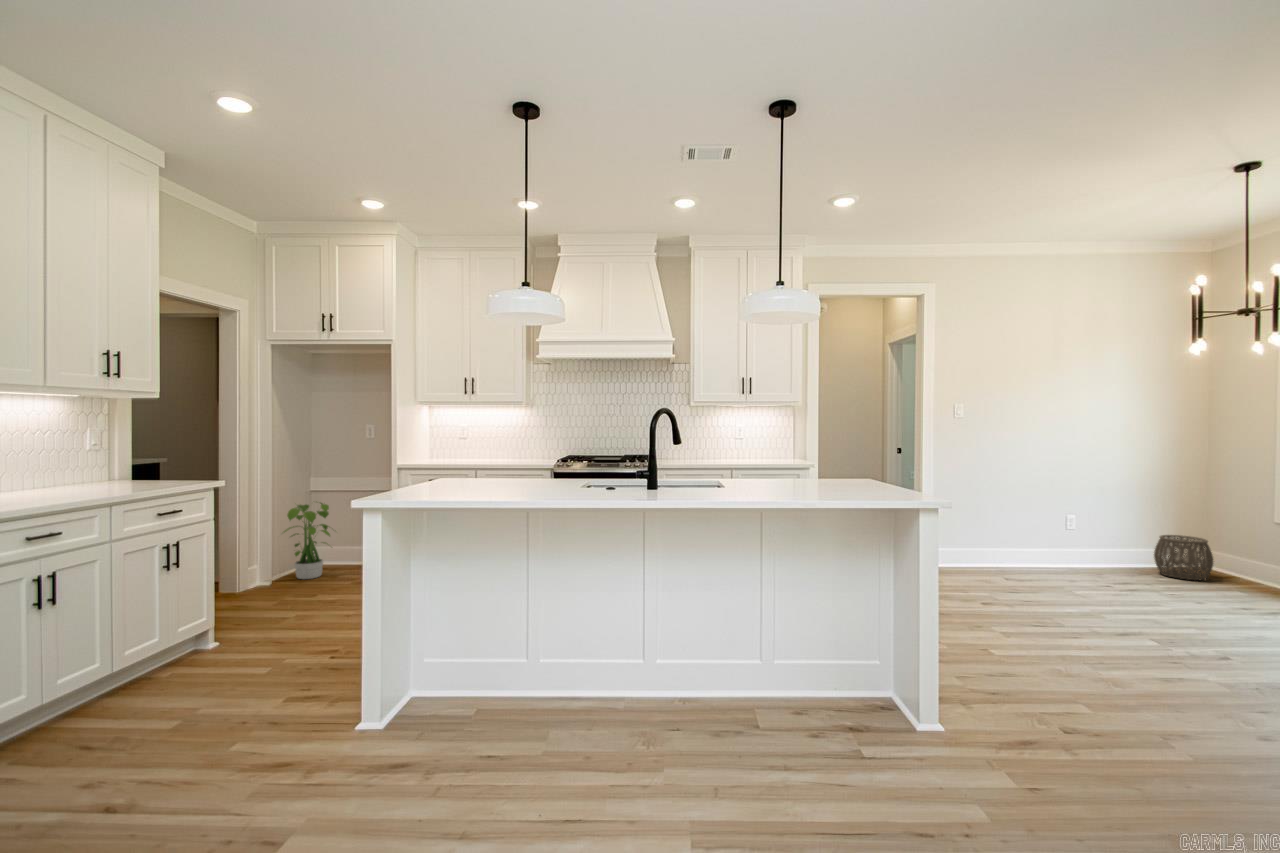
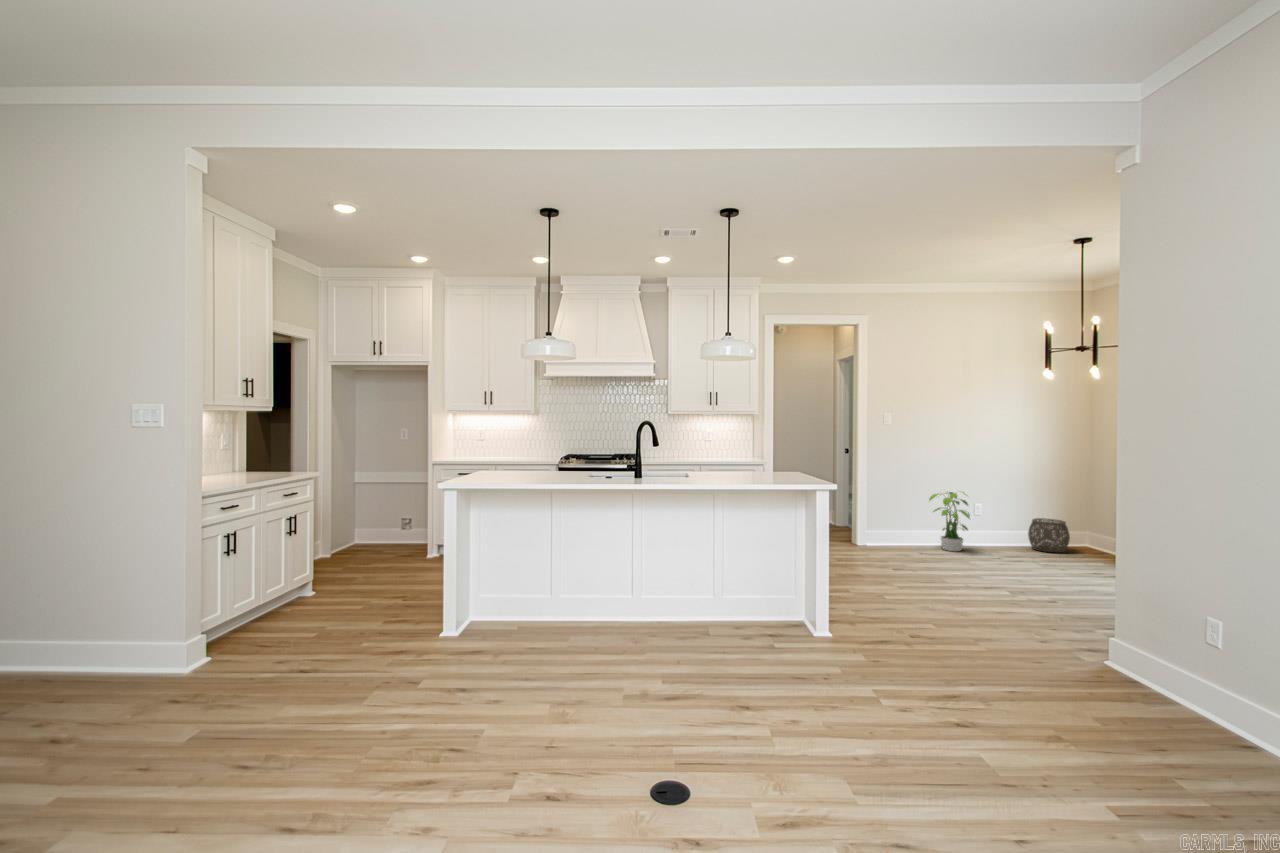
potted plant: present [284,503,336,579] -> present [929,492,970,551]

